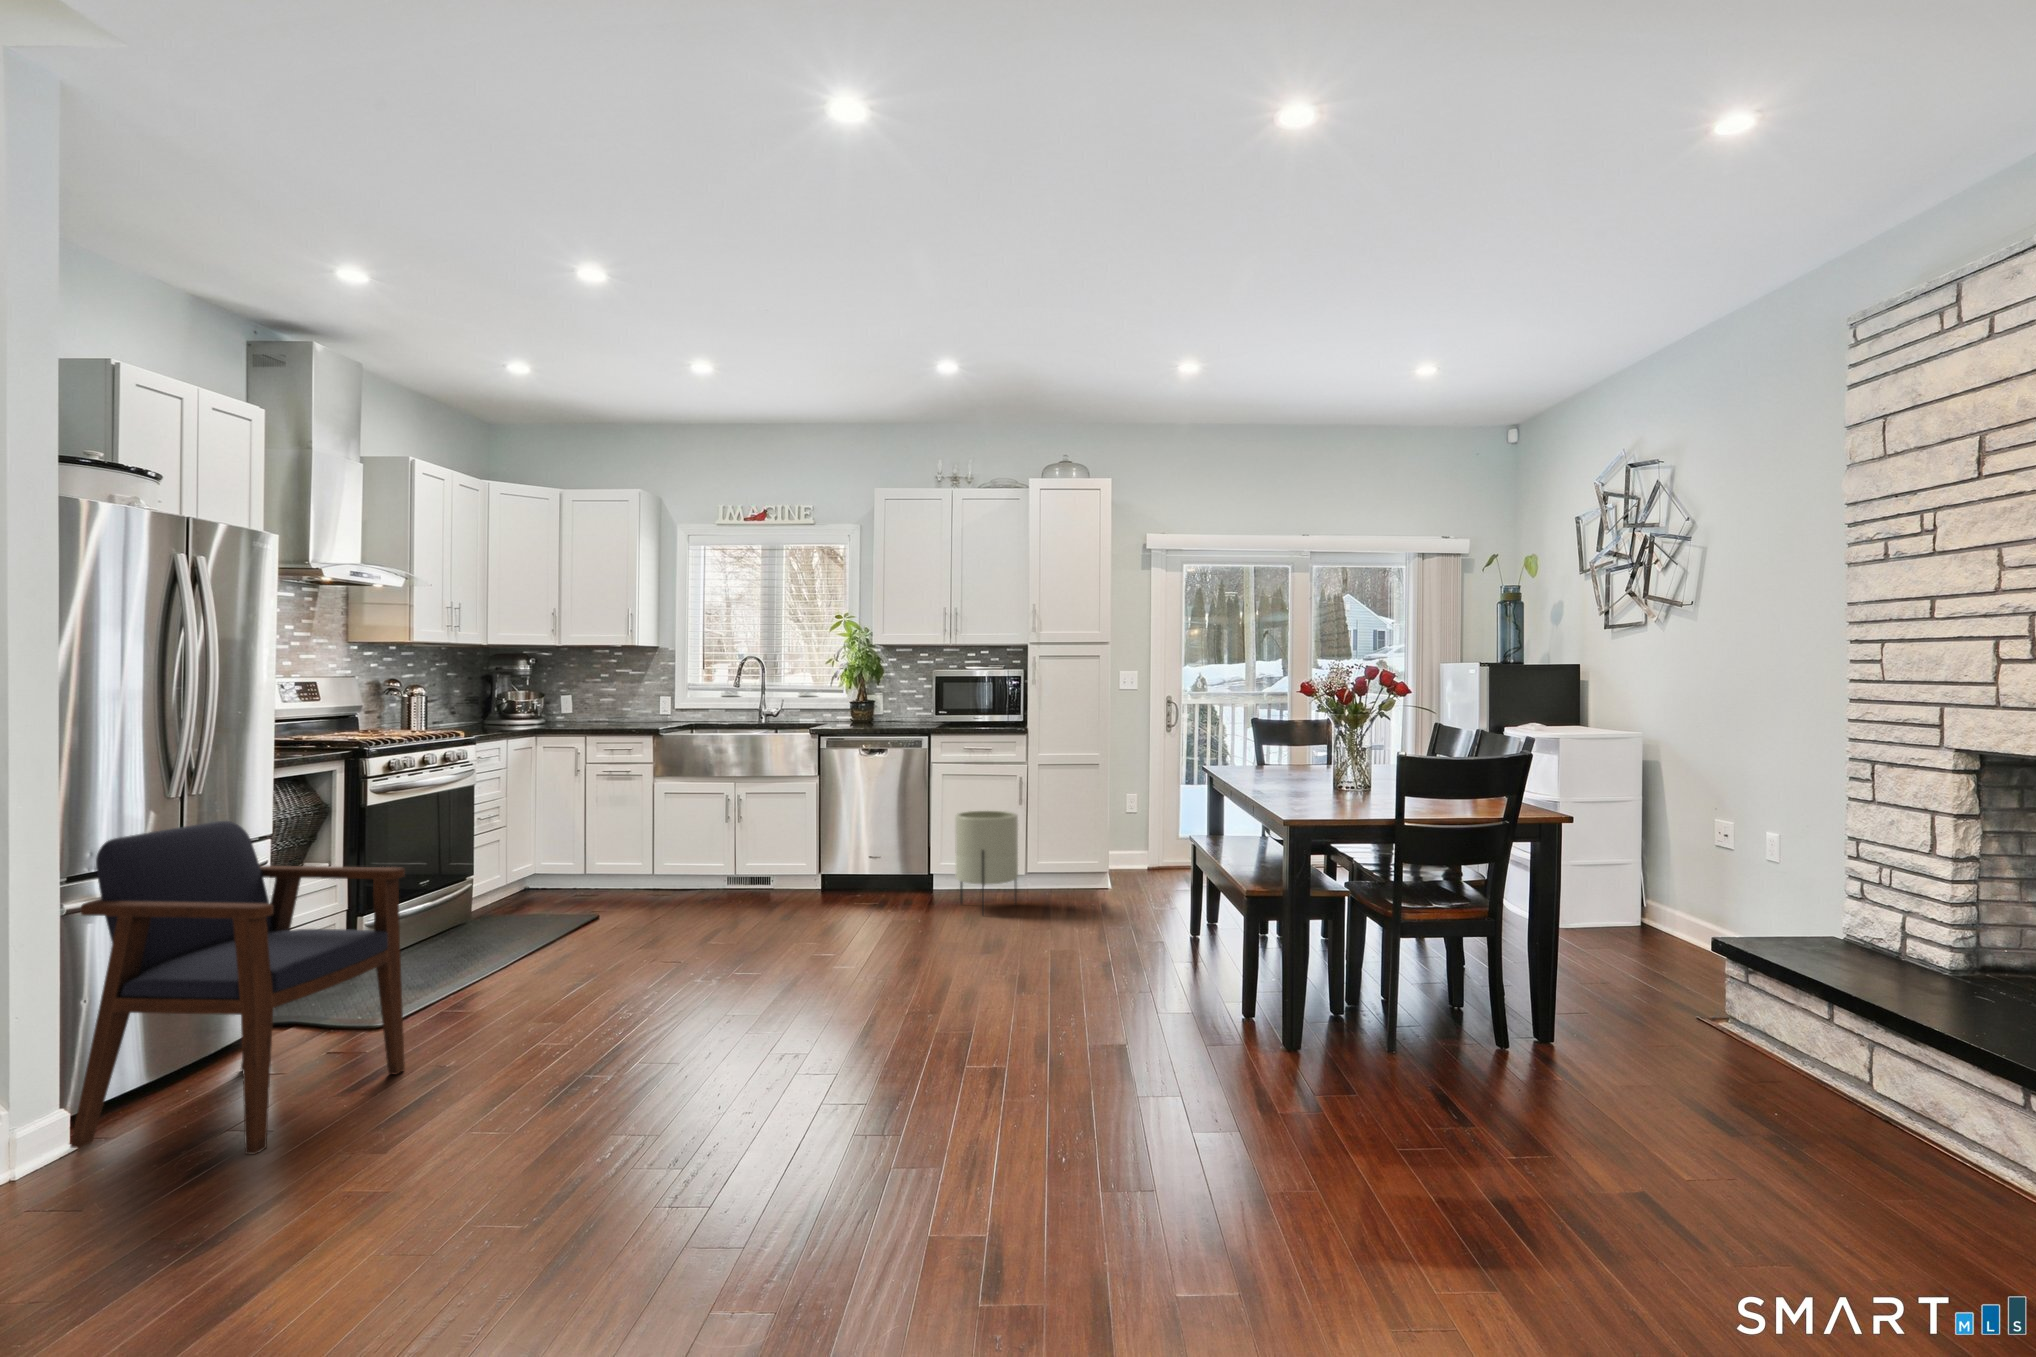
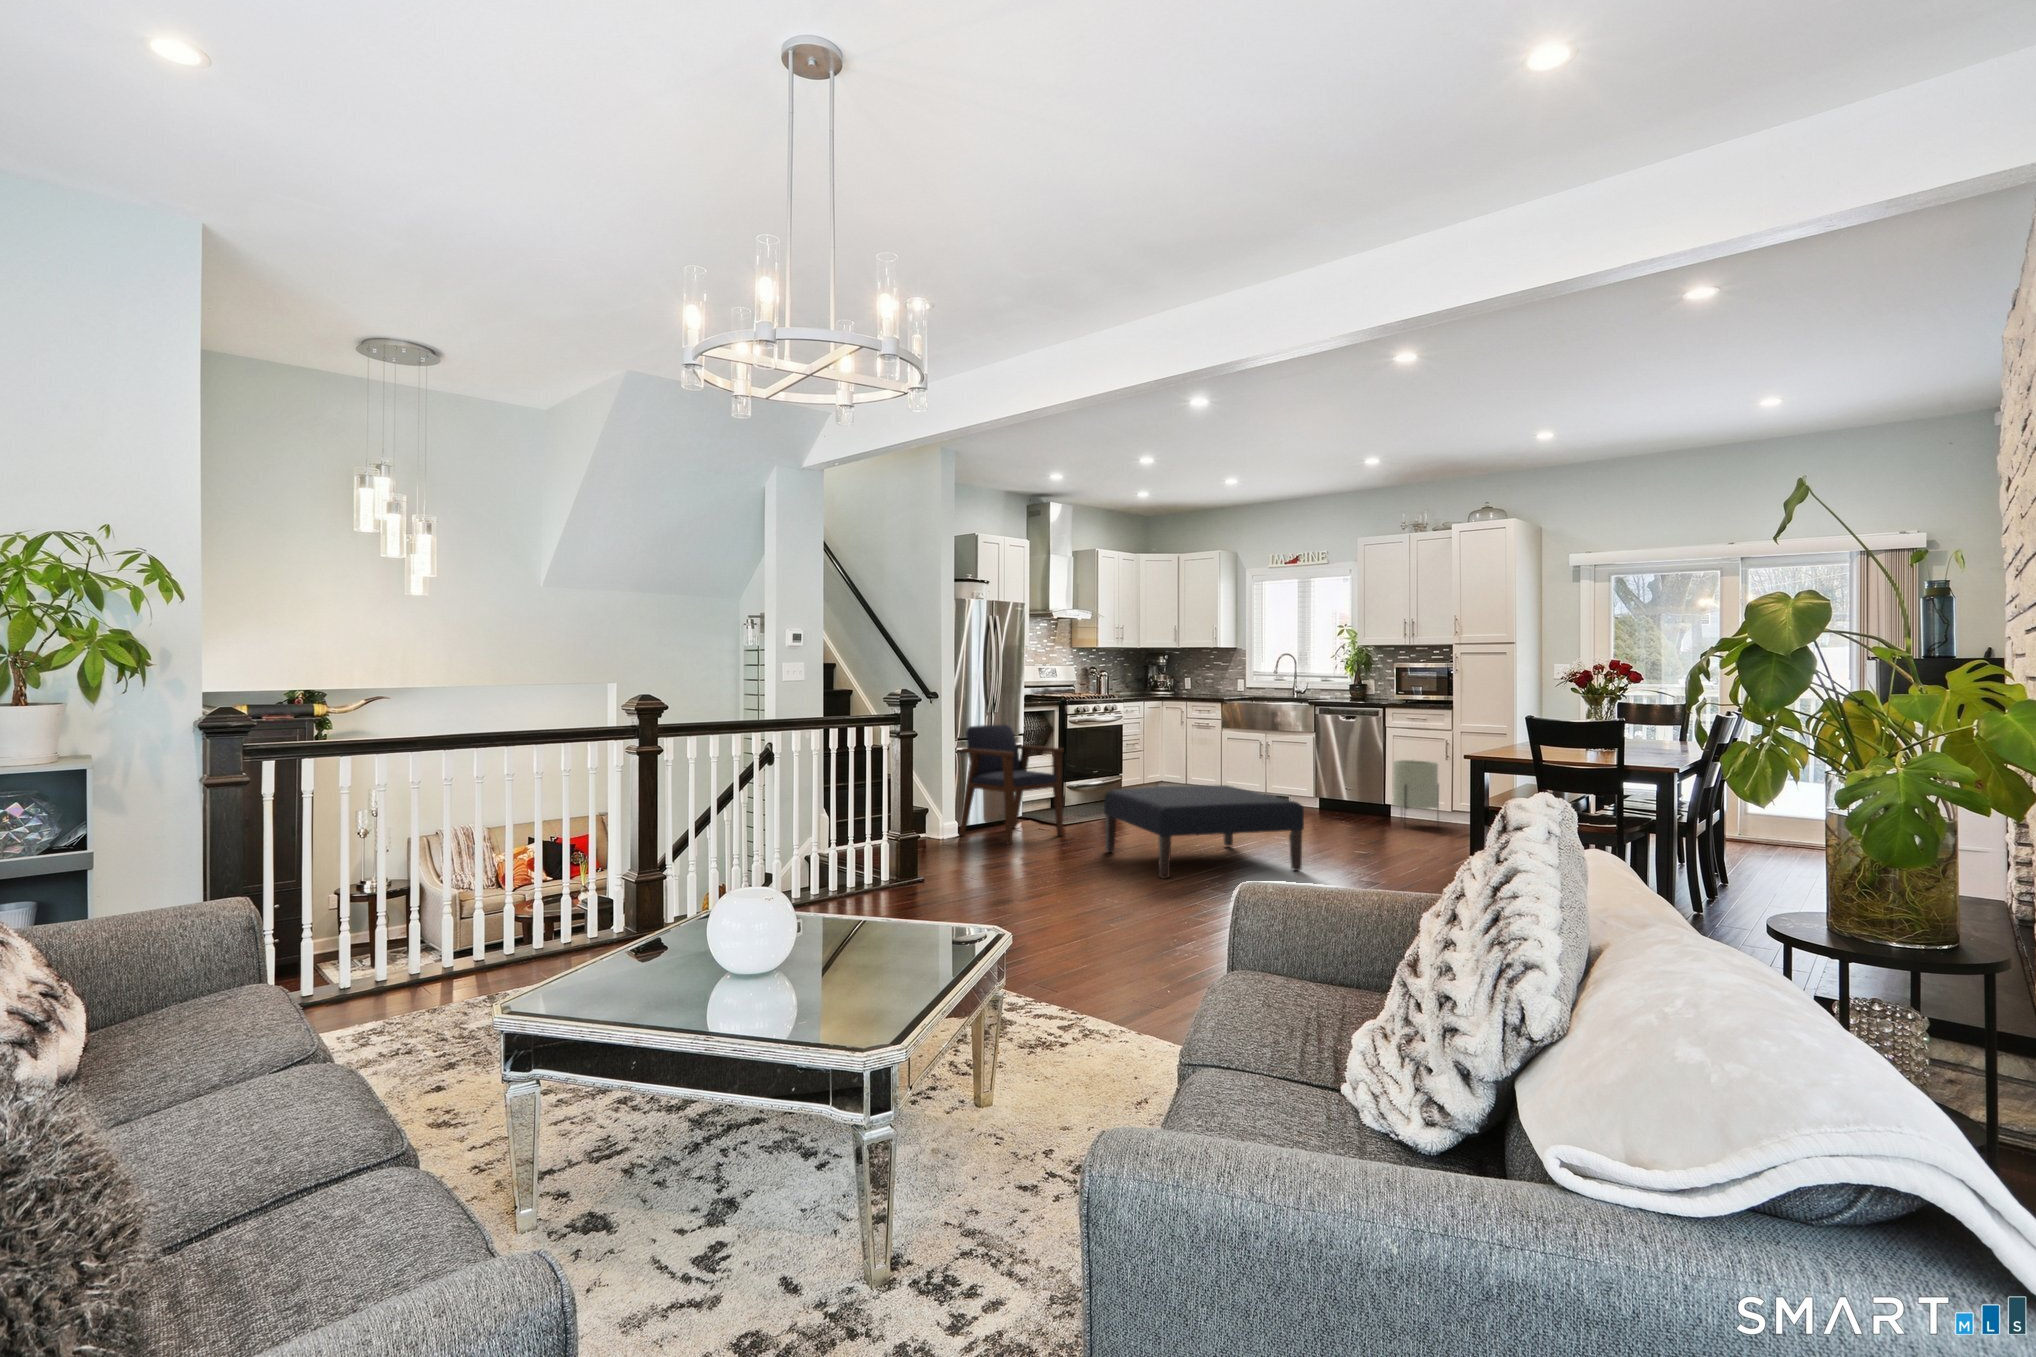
ottoman: none [551,908,1013,1206] -> present [1104,785,1304,879]

